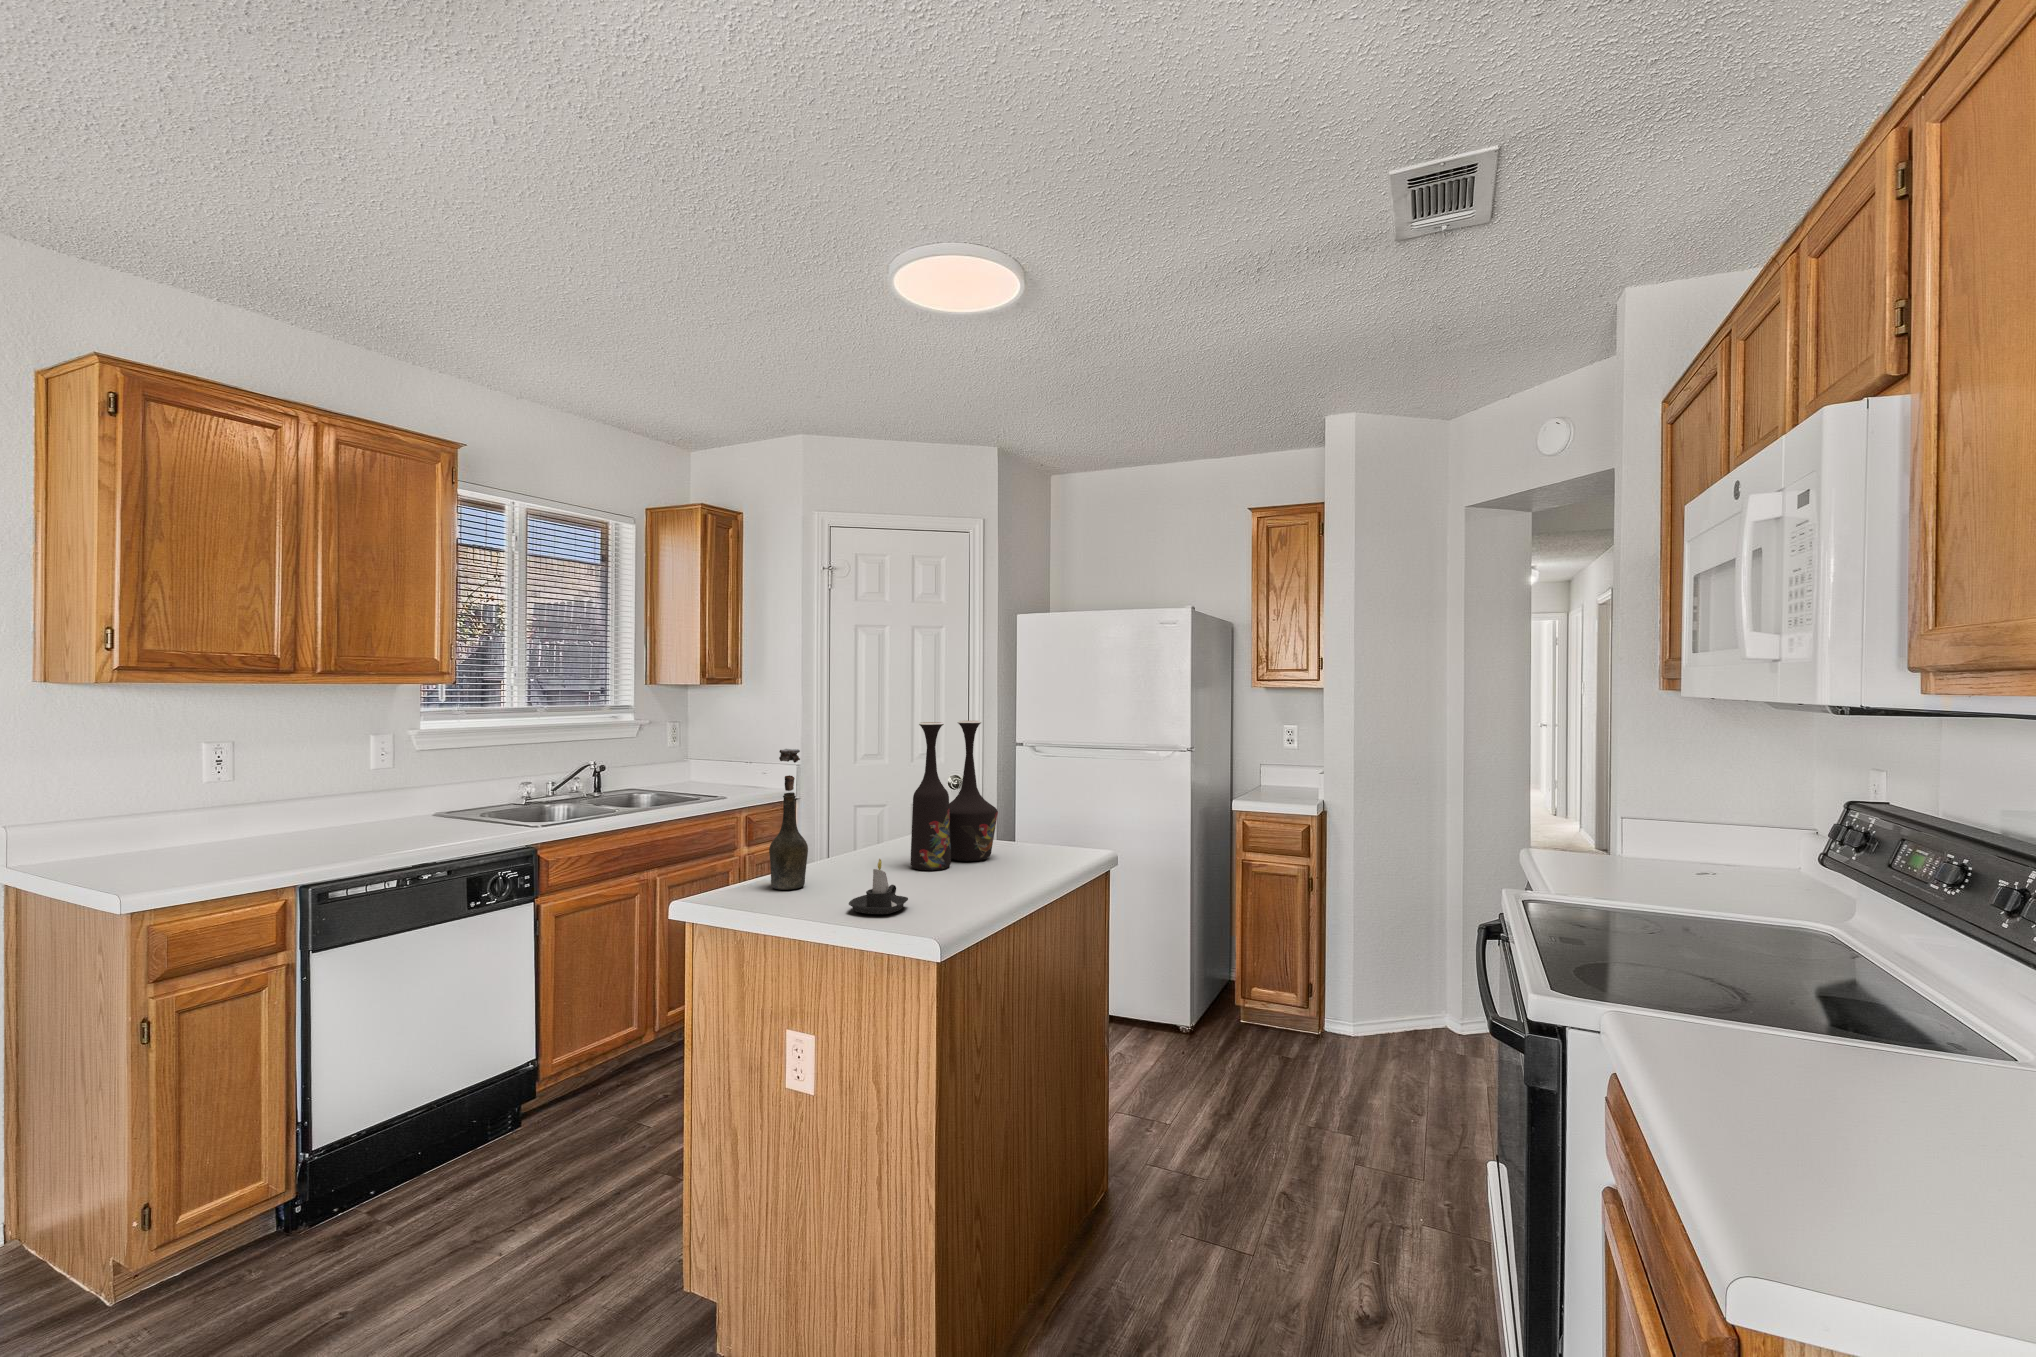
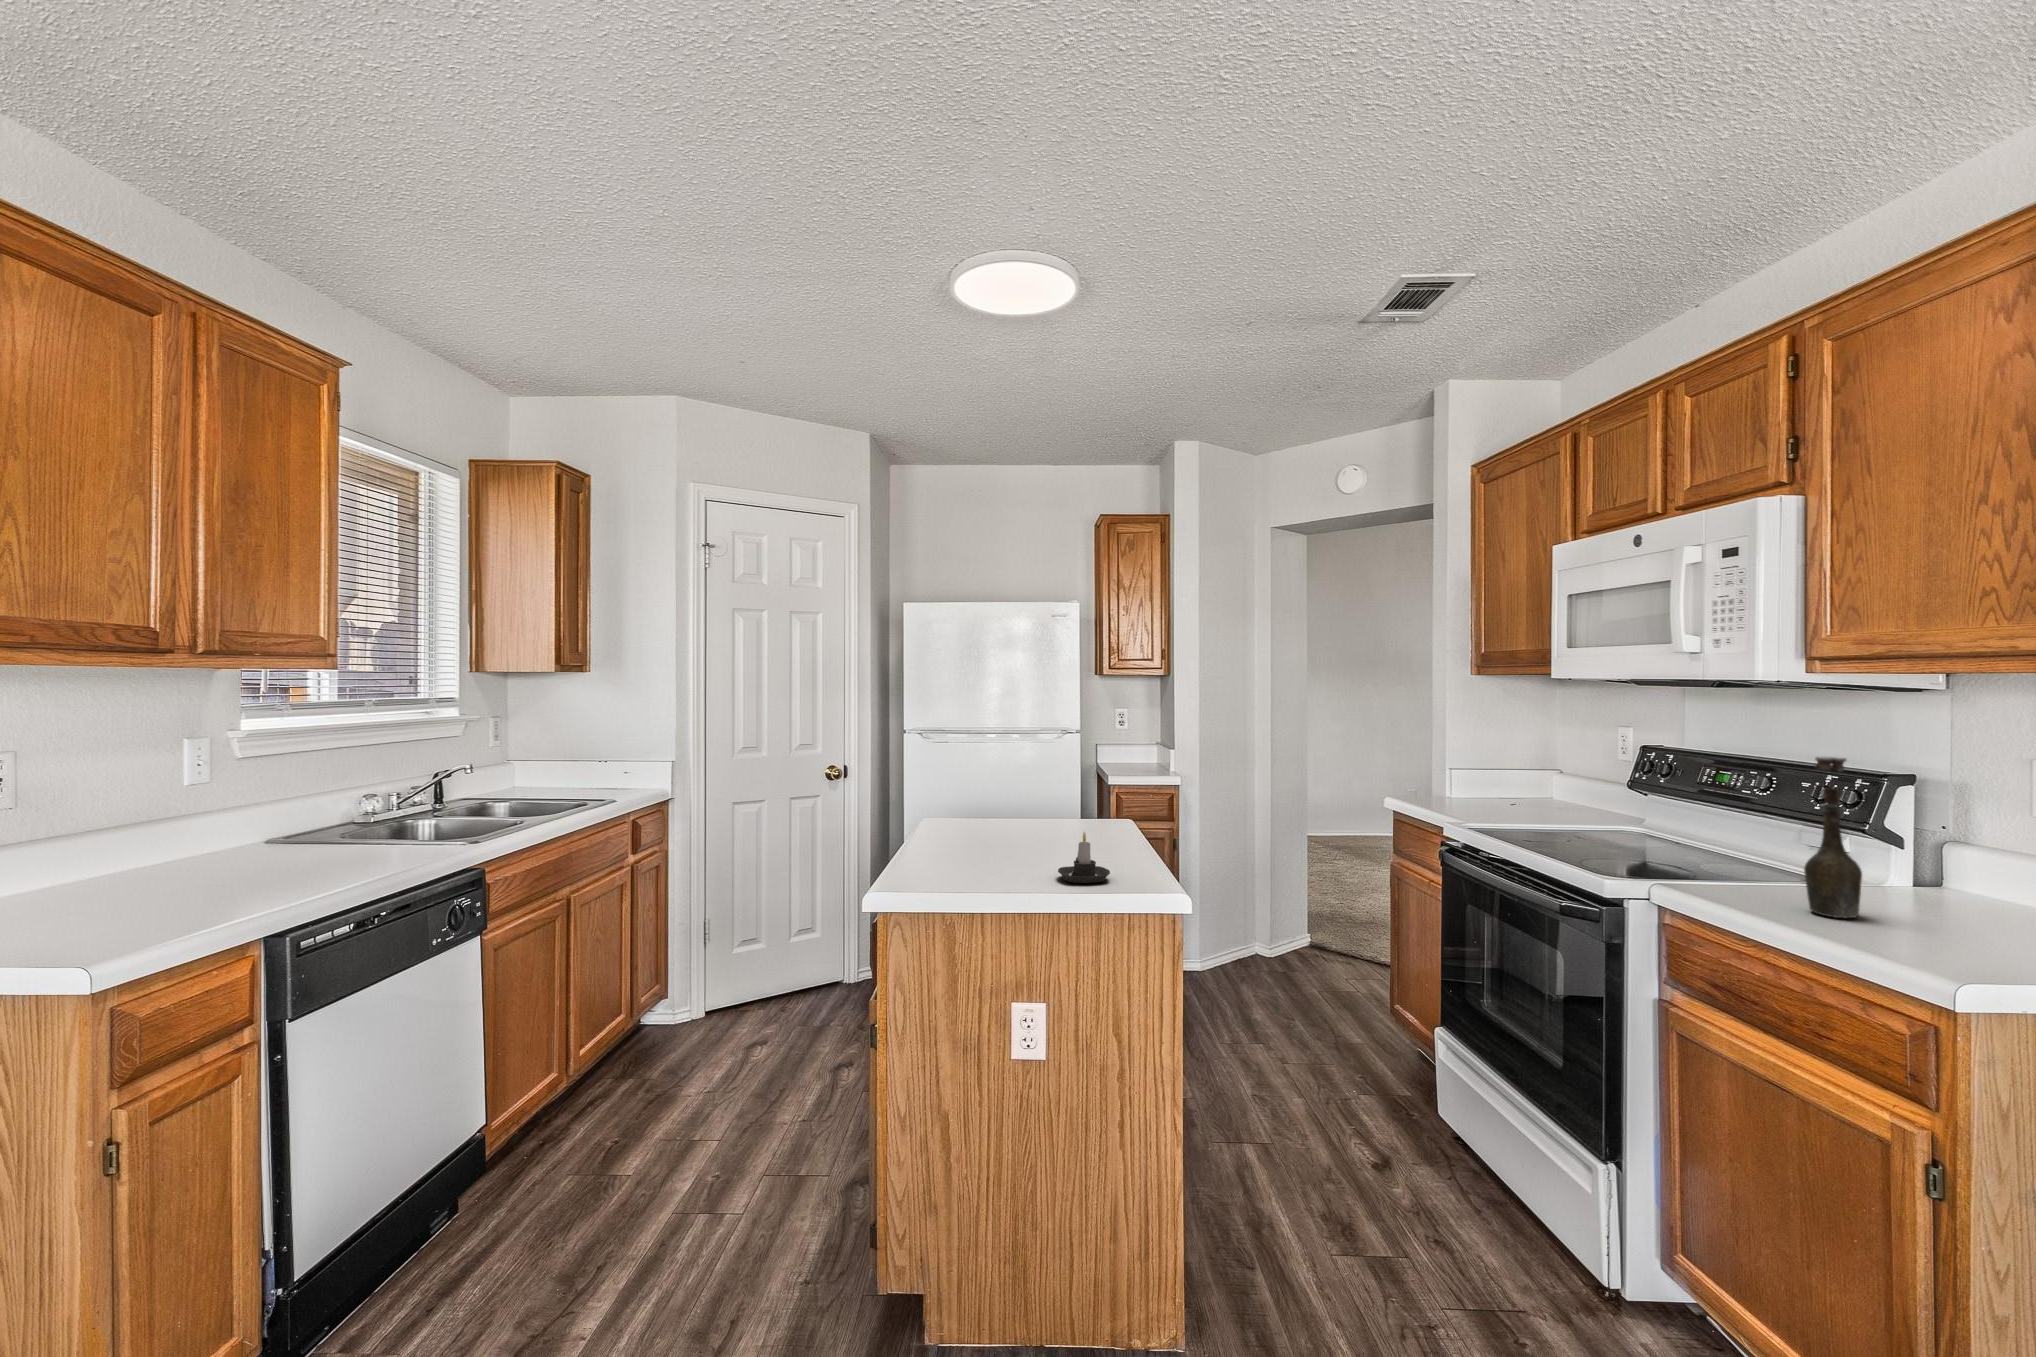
vase: present [911,721,998,871] -> none [1007,705,1064,848]
bottle: present [769,749,808,890] -> present [1804,757,1862,918]

